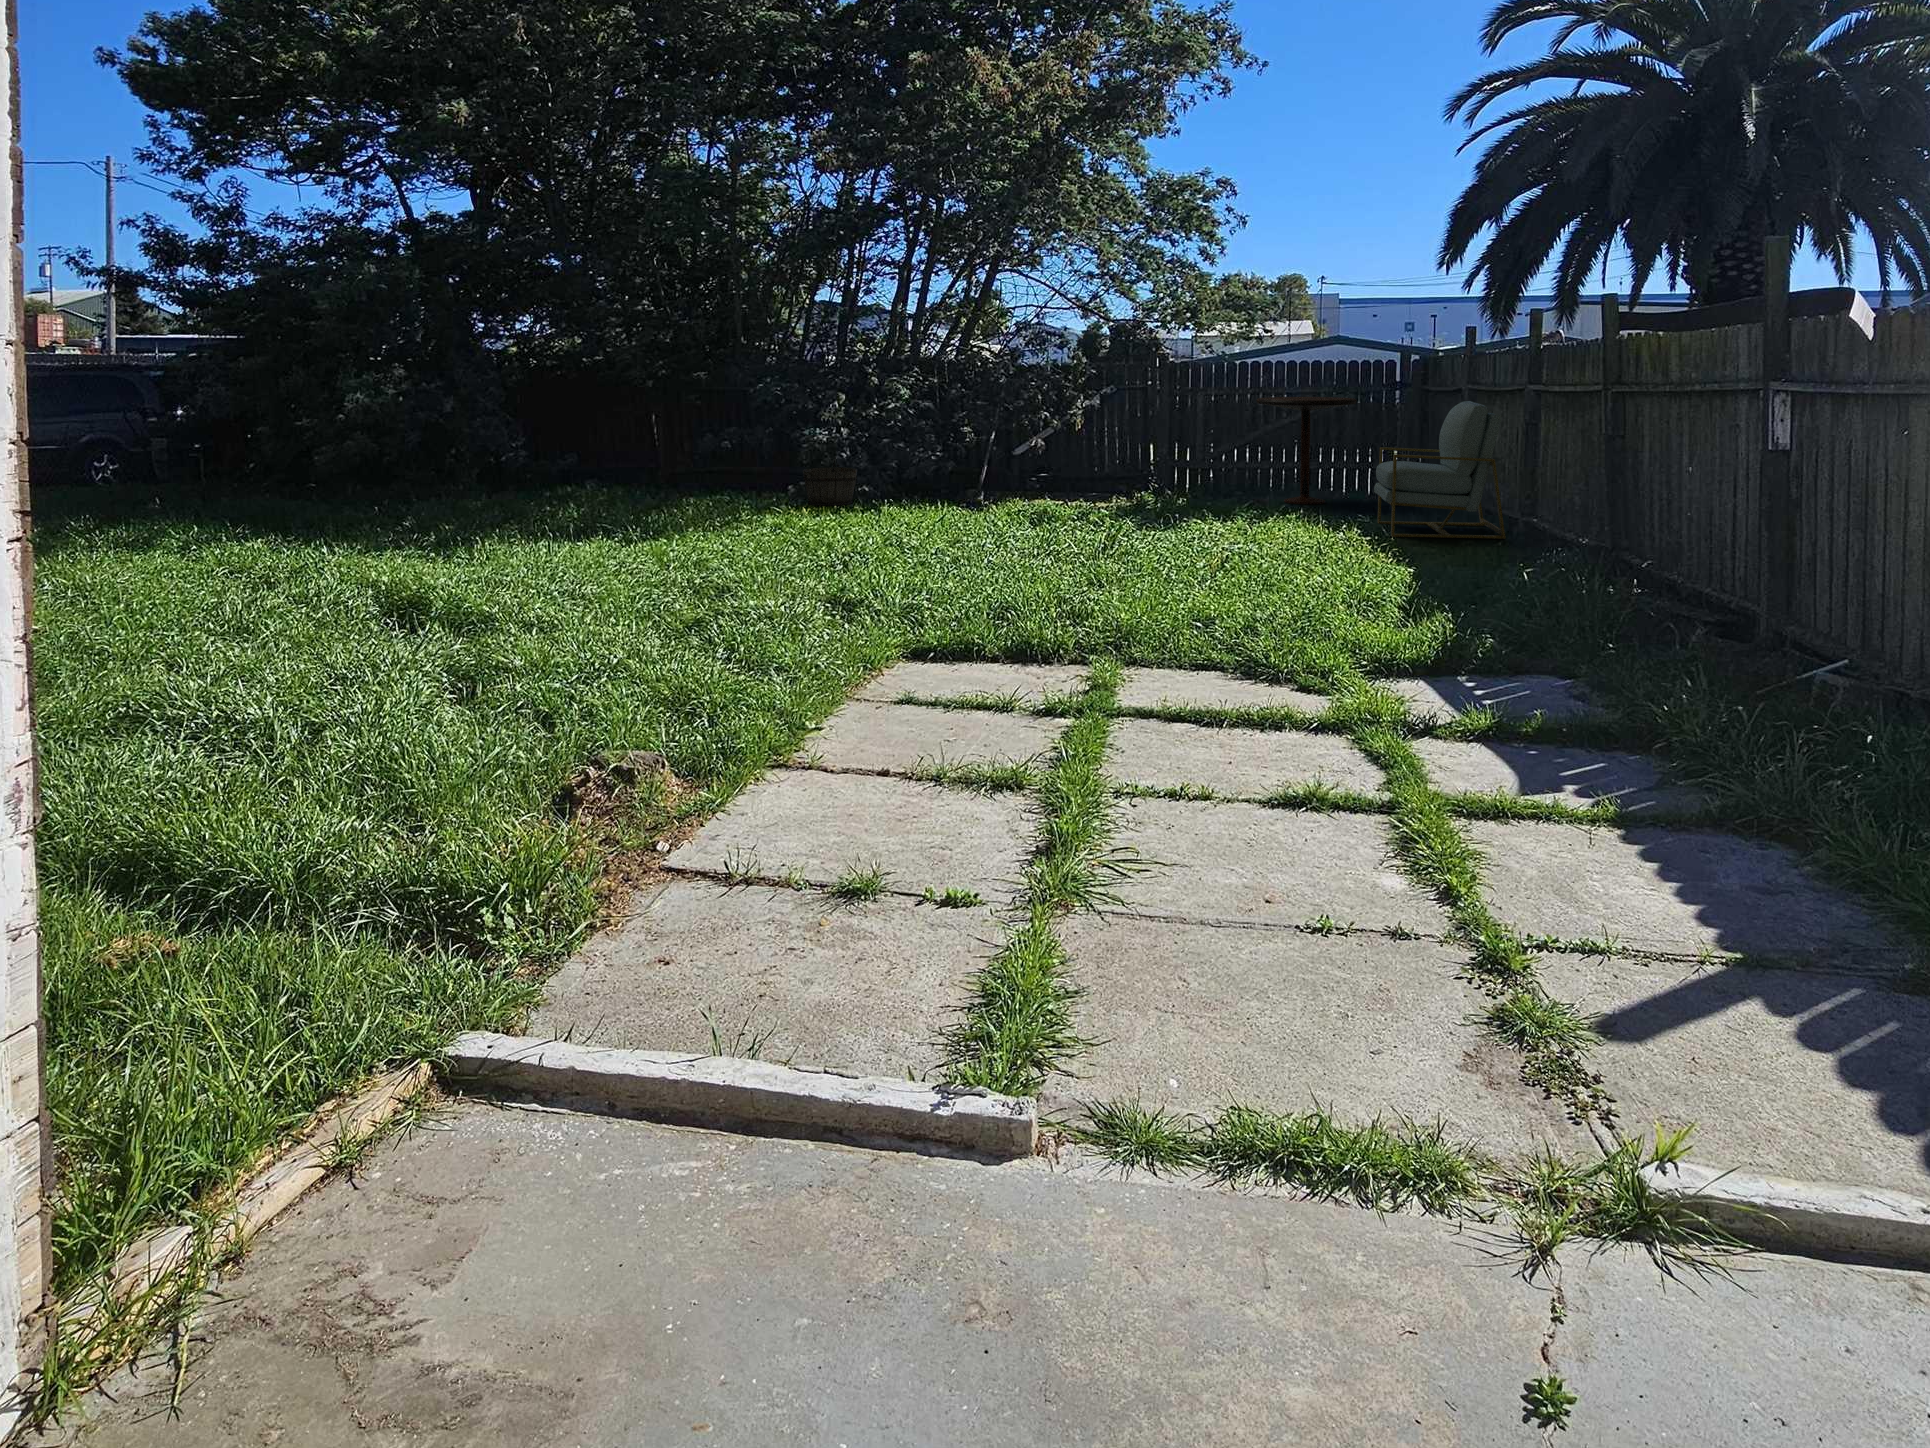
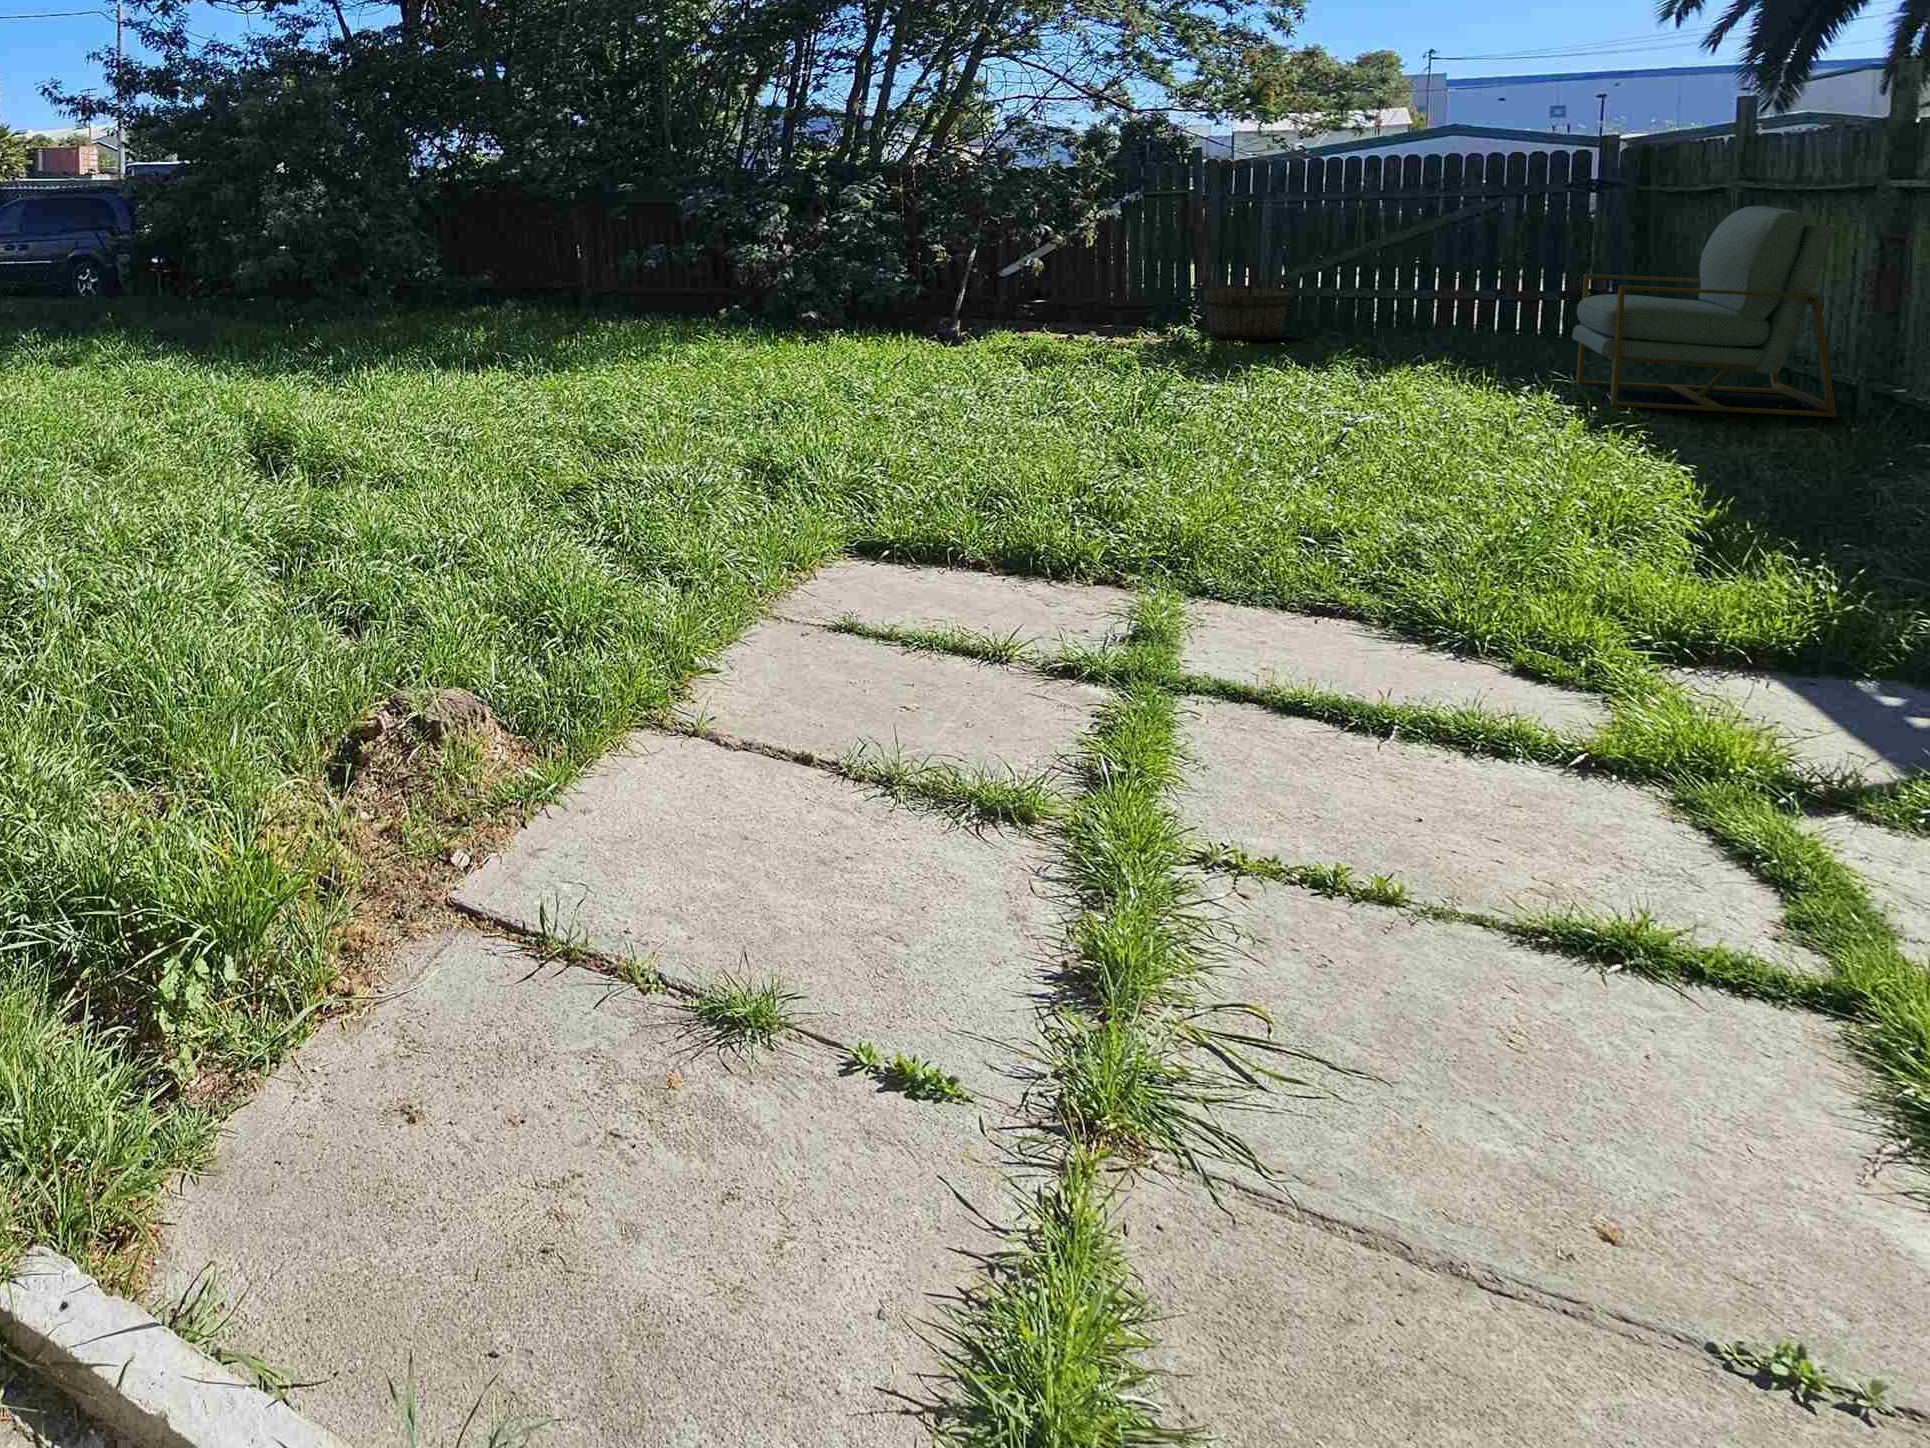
pedestal table: present [1256,397,1357,504] -> none [1361,203,1532,351]
wooden bucket: present [803,457,858,506] -> present [1203,275,1290,340]

